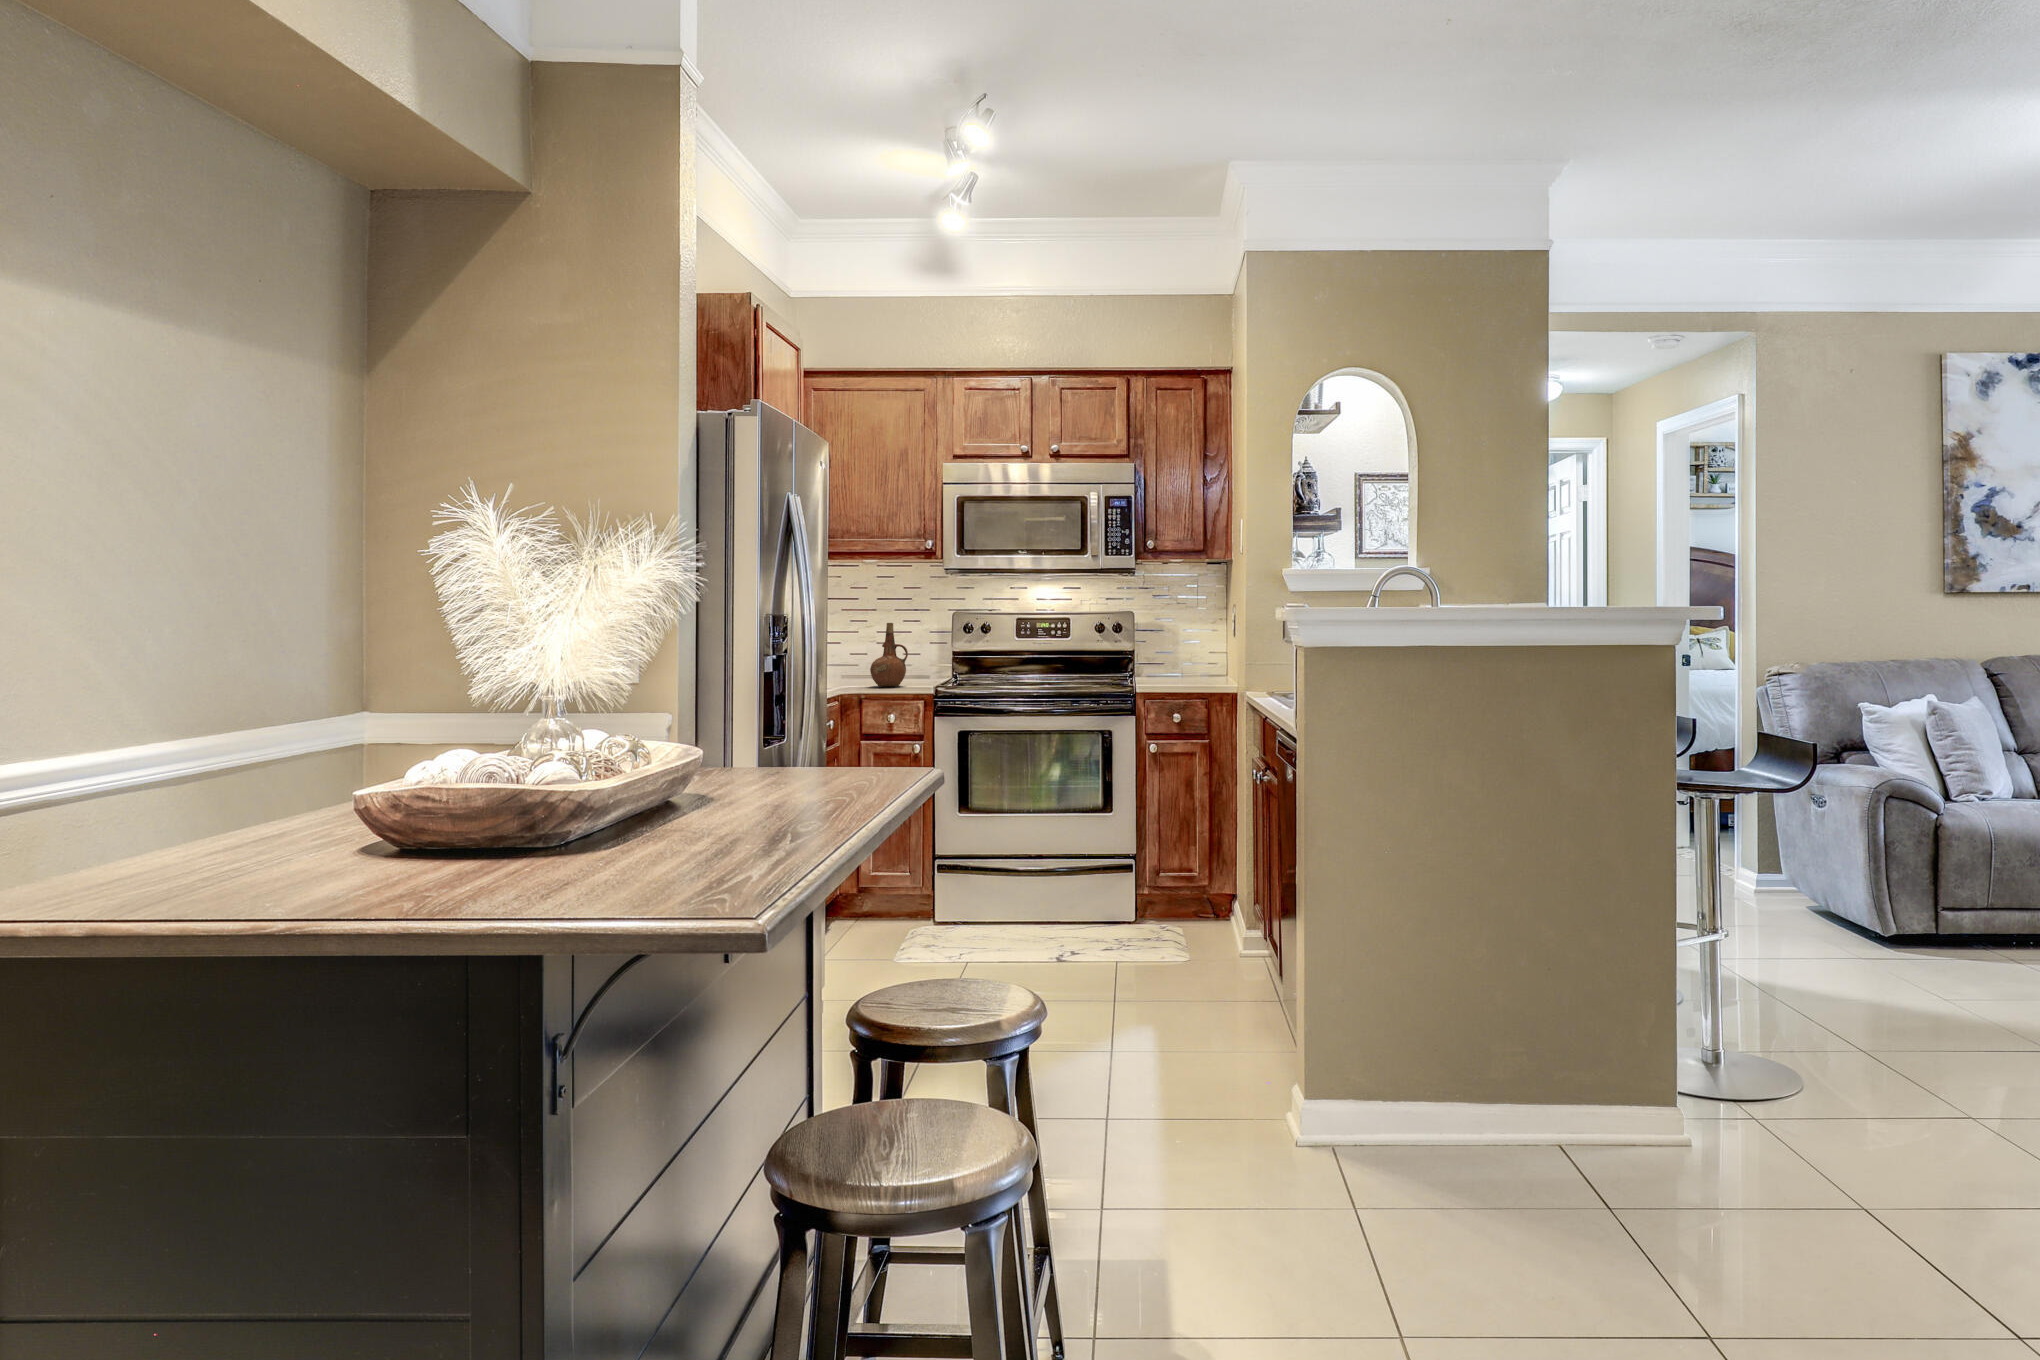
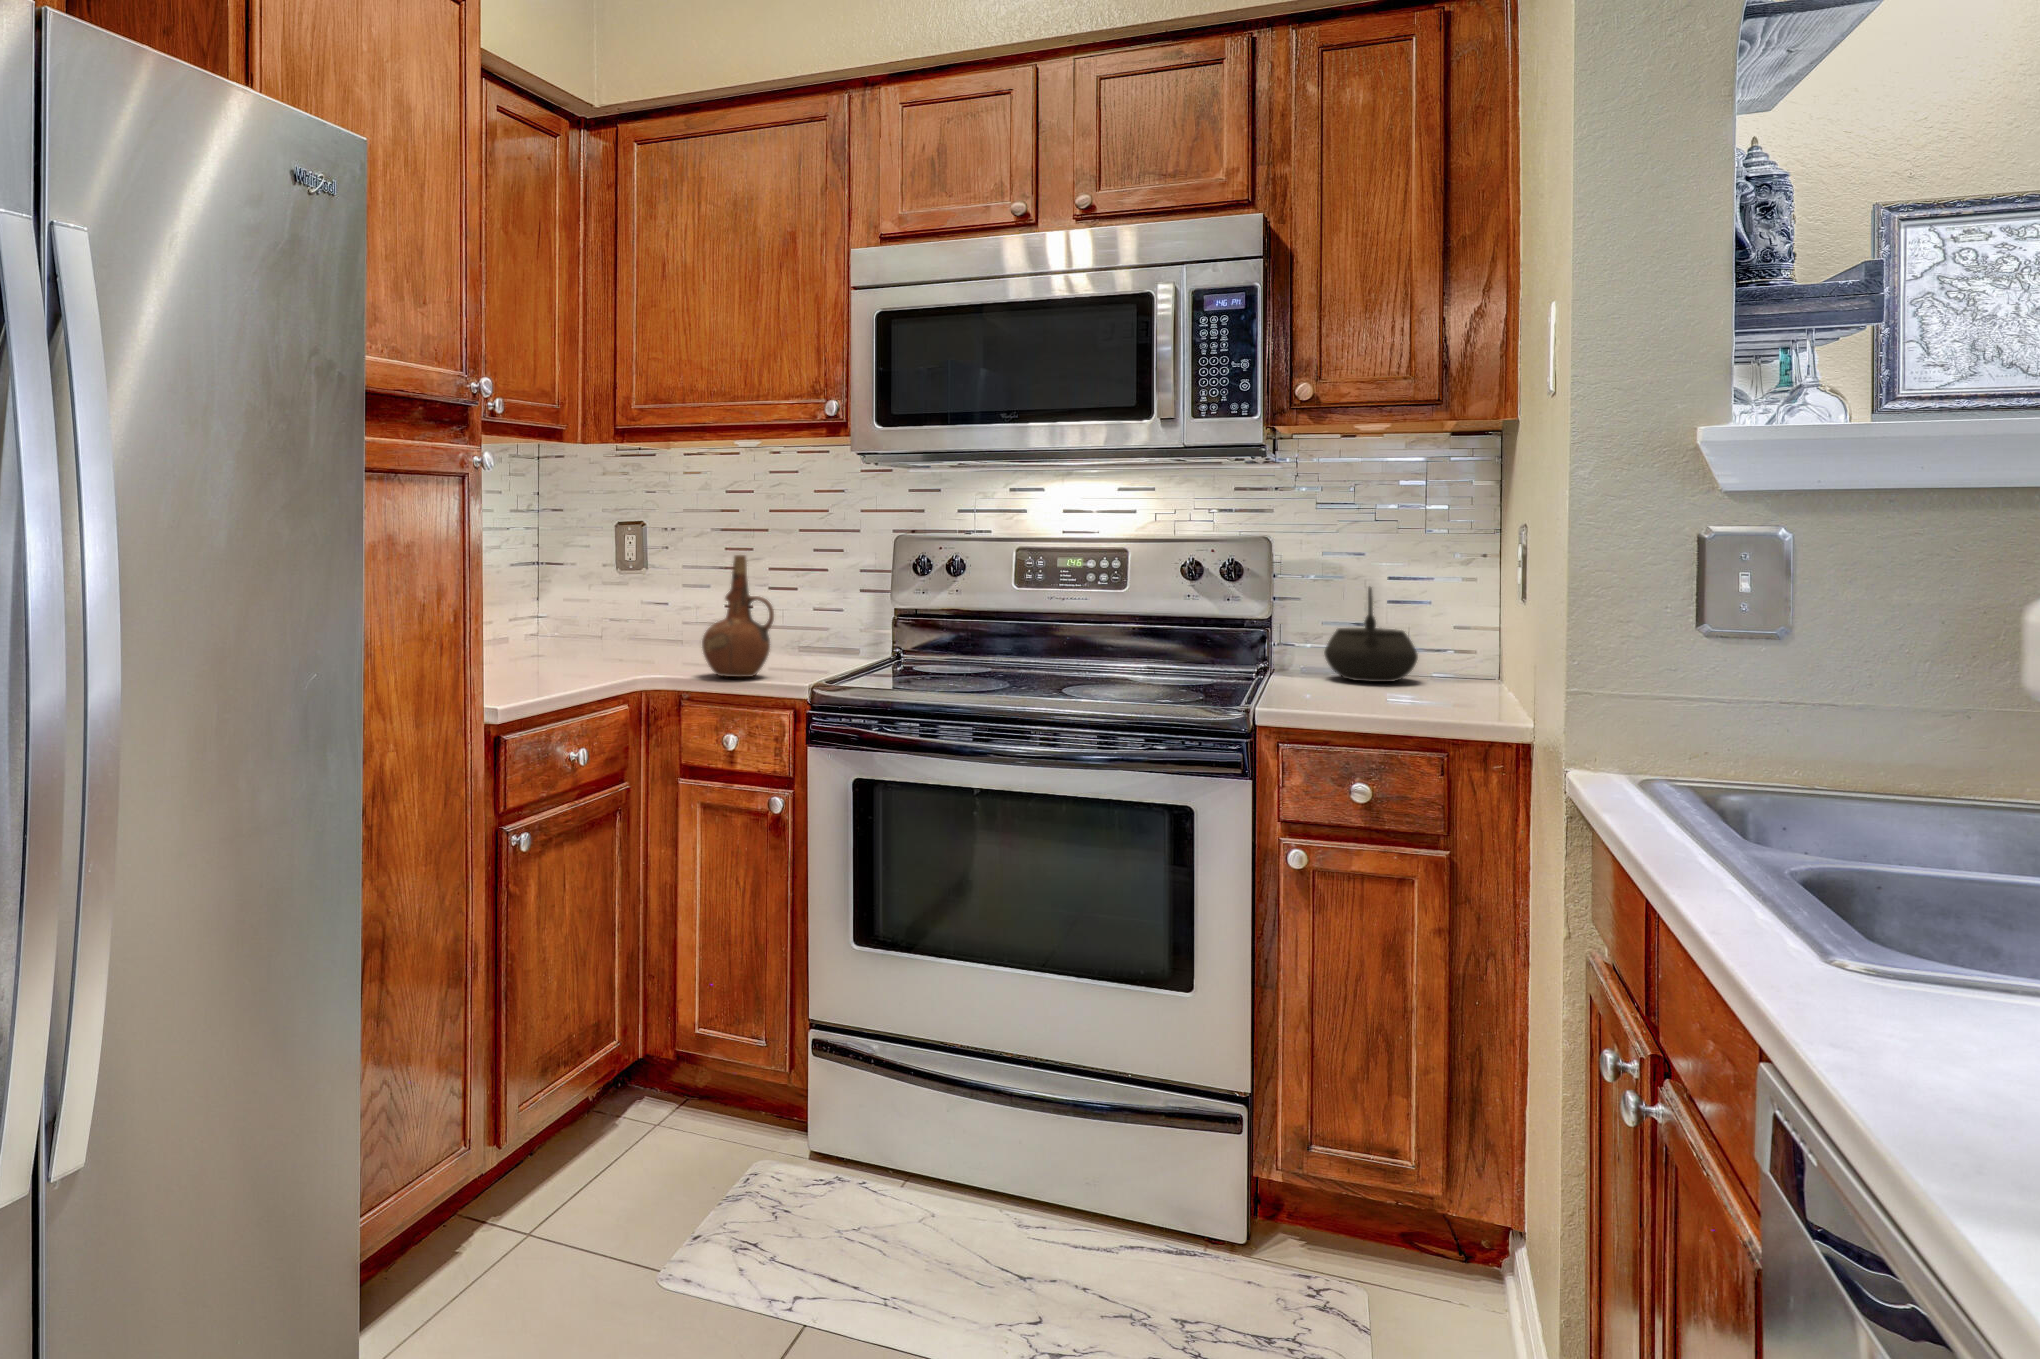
kettle: none [1157,633,1194,676] -> present [1324,588,1418,682]

